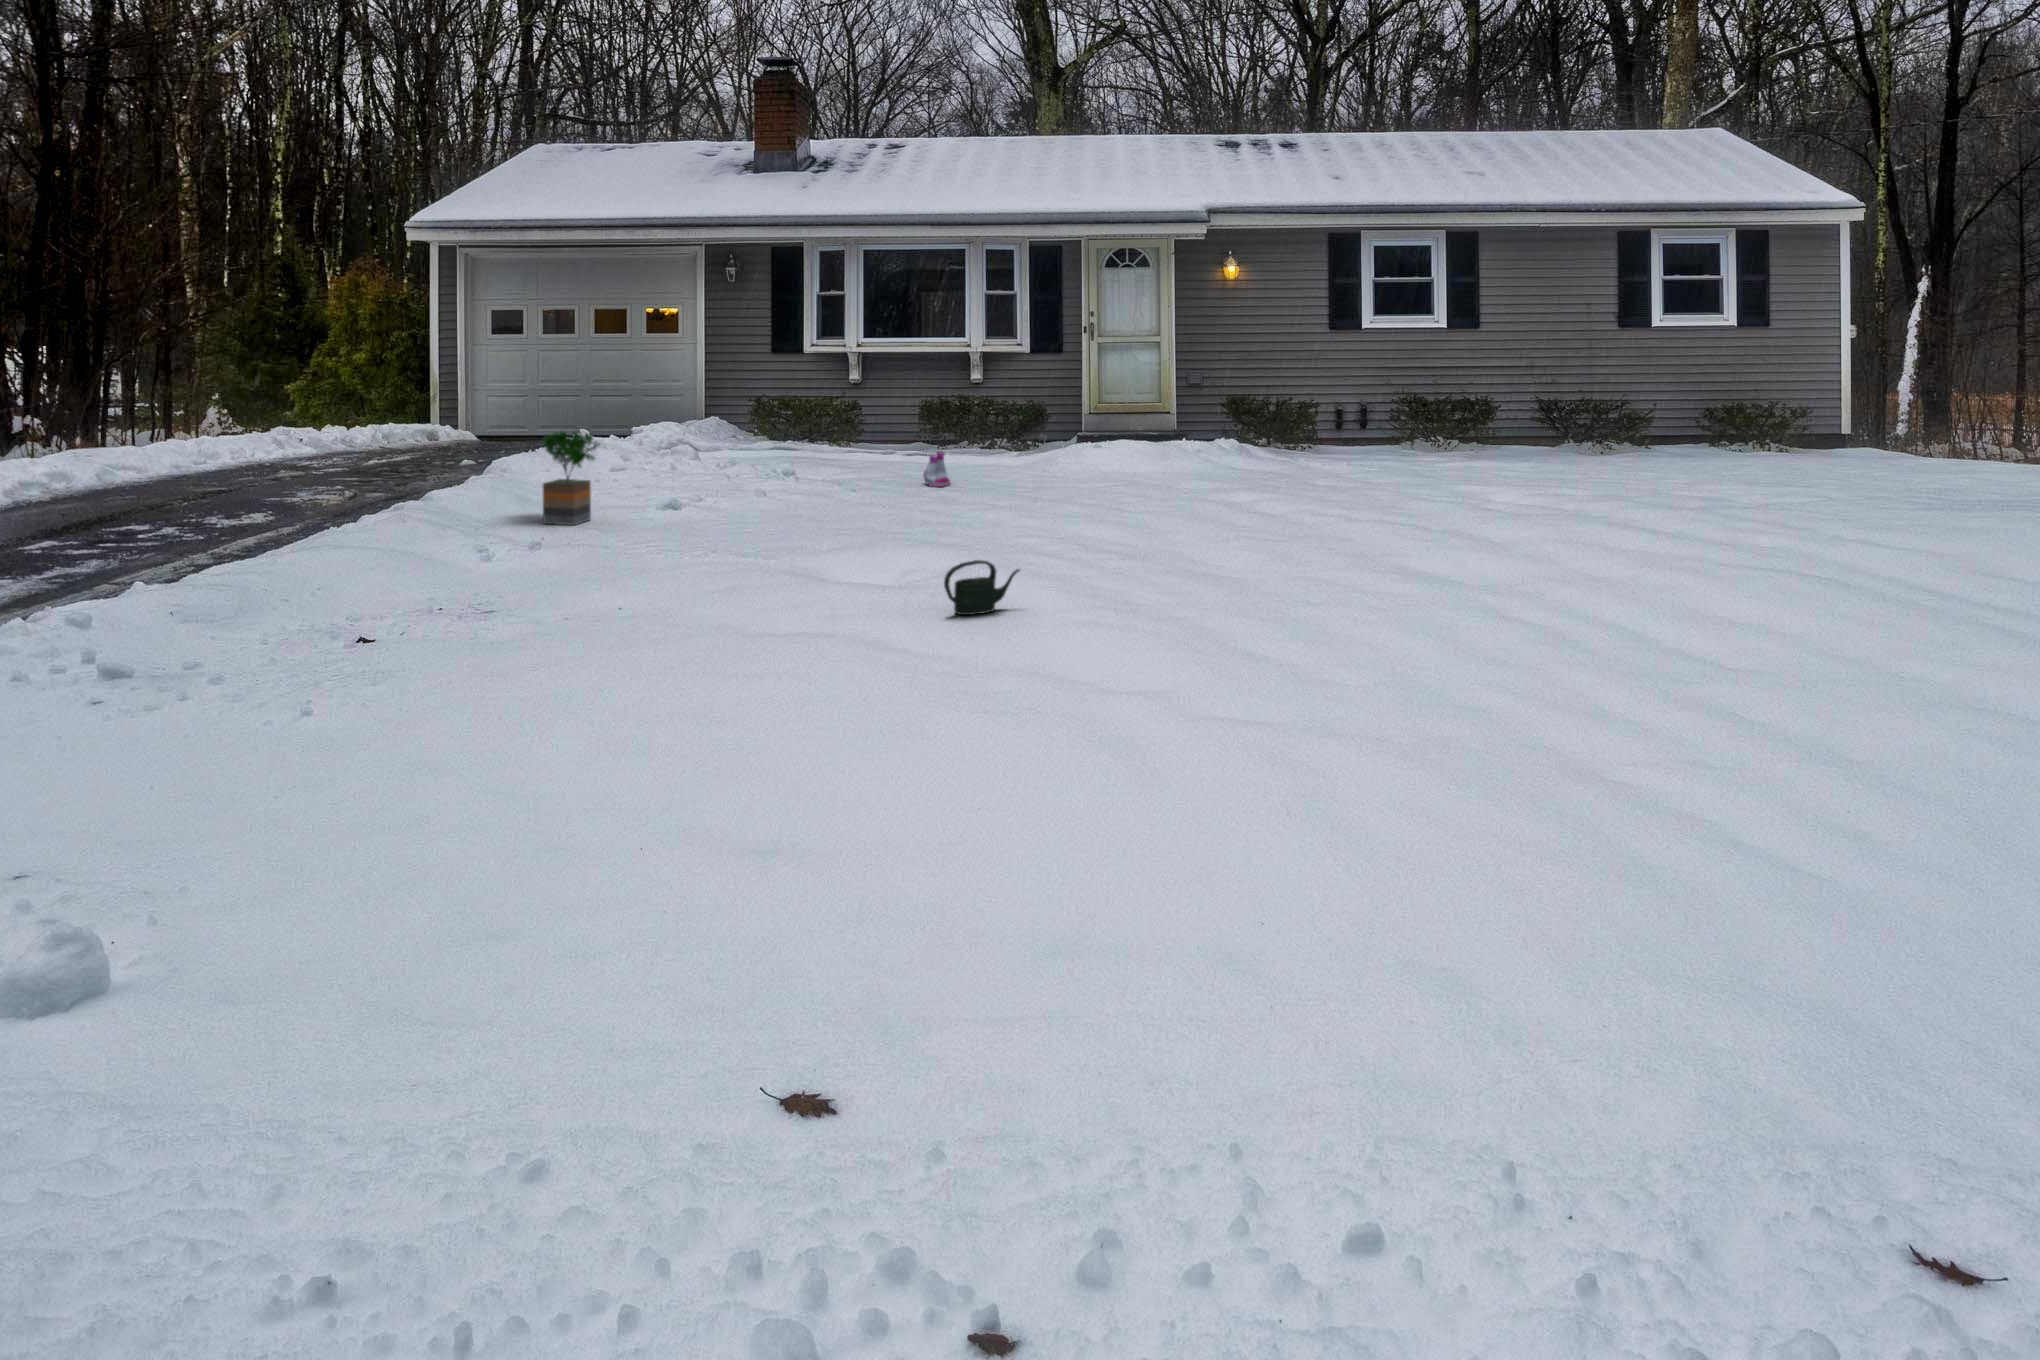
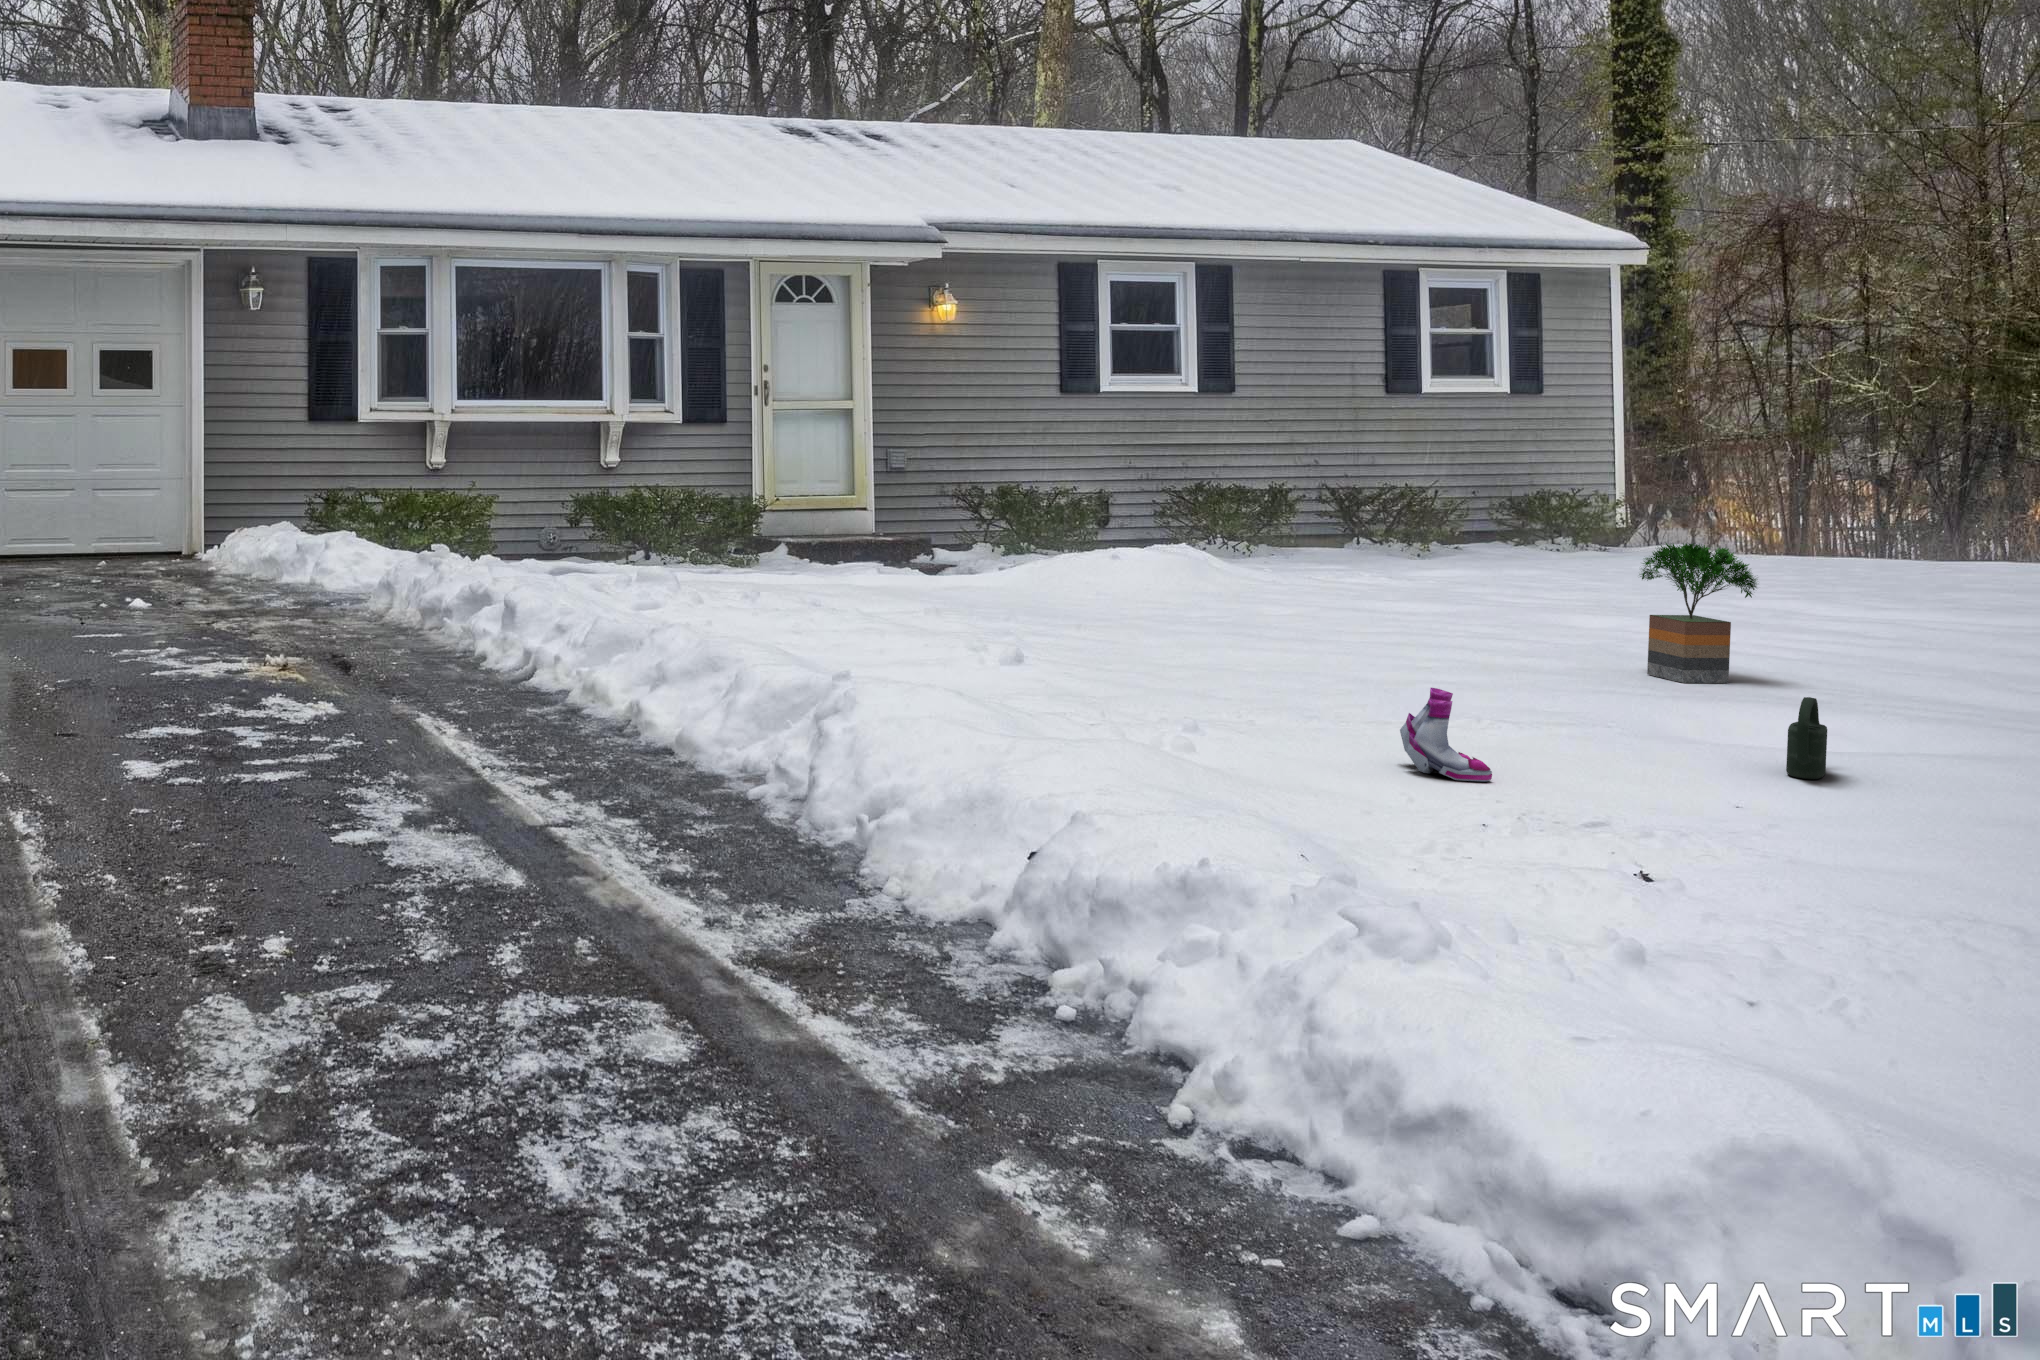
potted tree: present [543,431,600,525] -> present [1640,543,1757,683]
boots: present [924,452,950,487] -> present [1400,688,1492,781]

